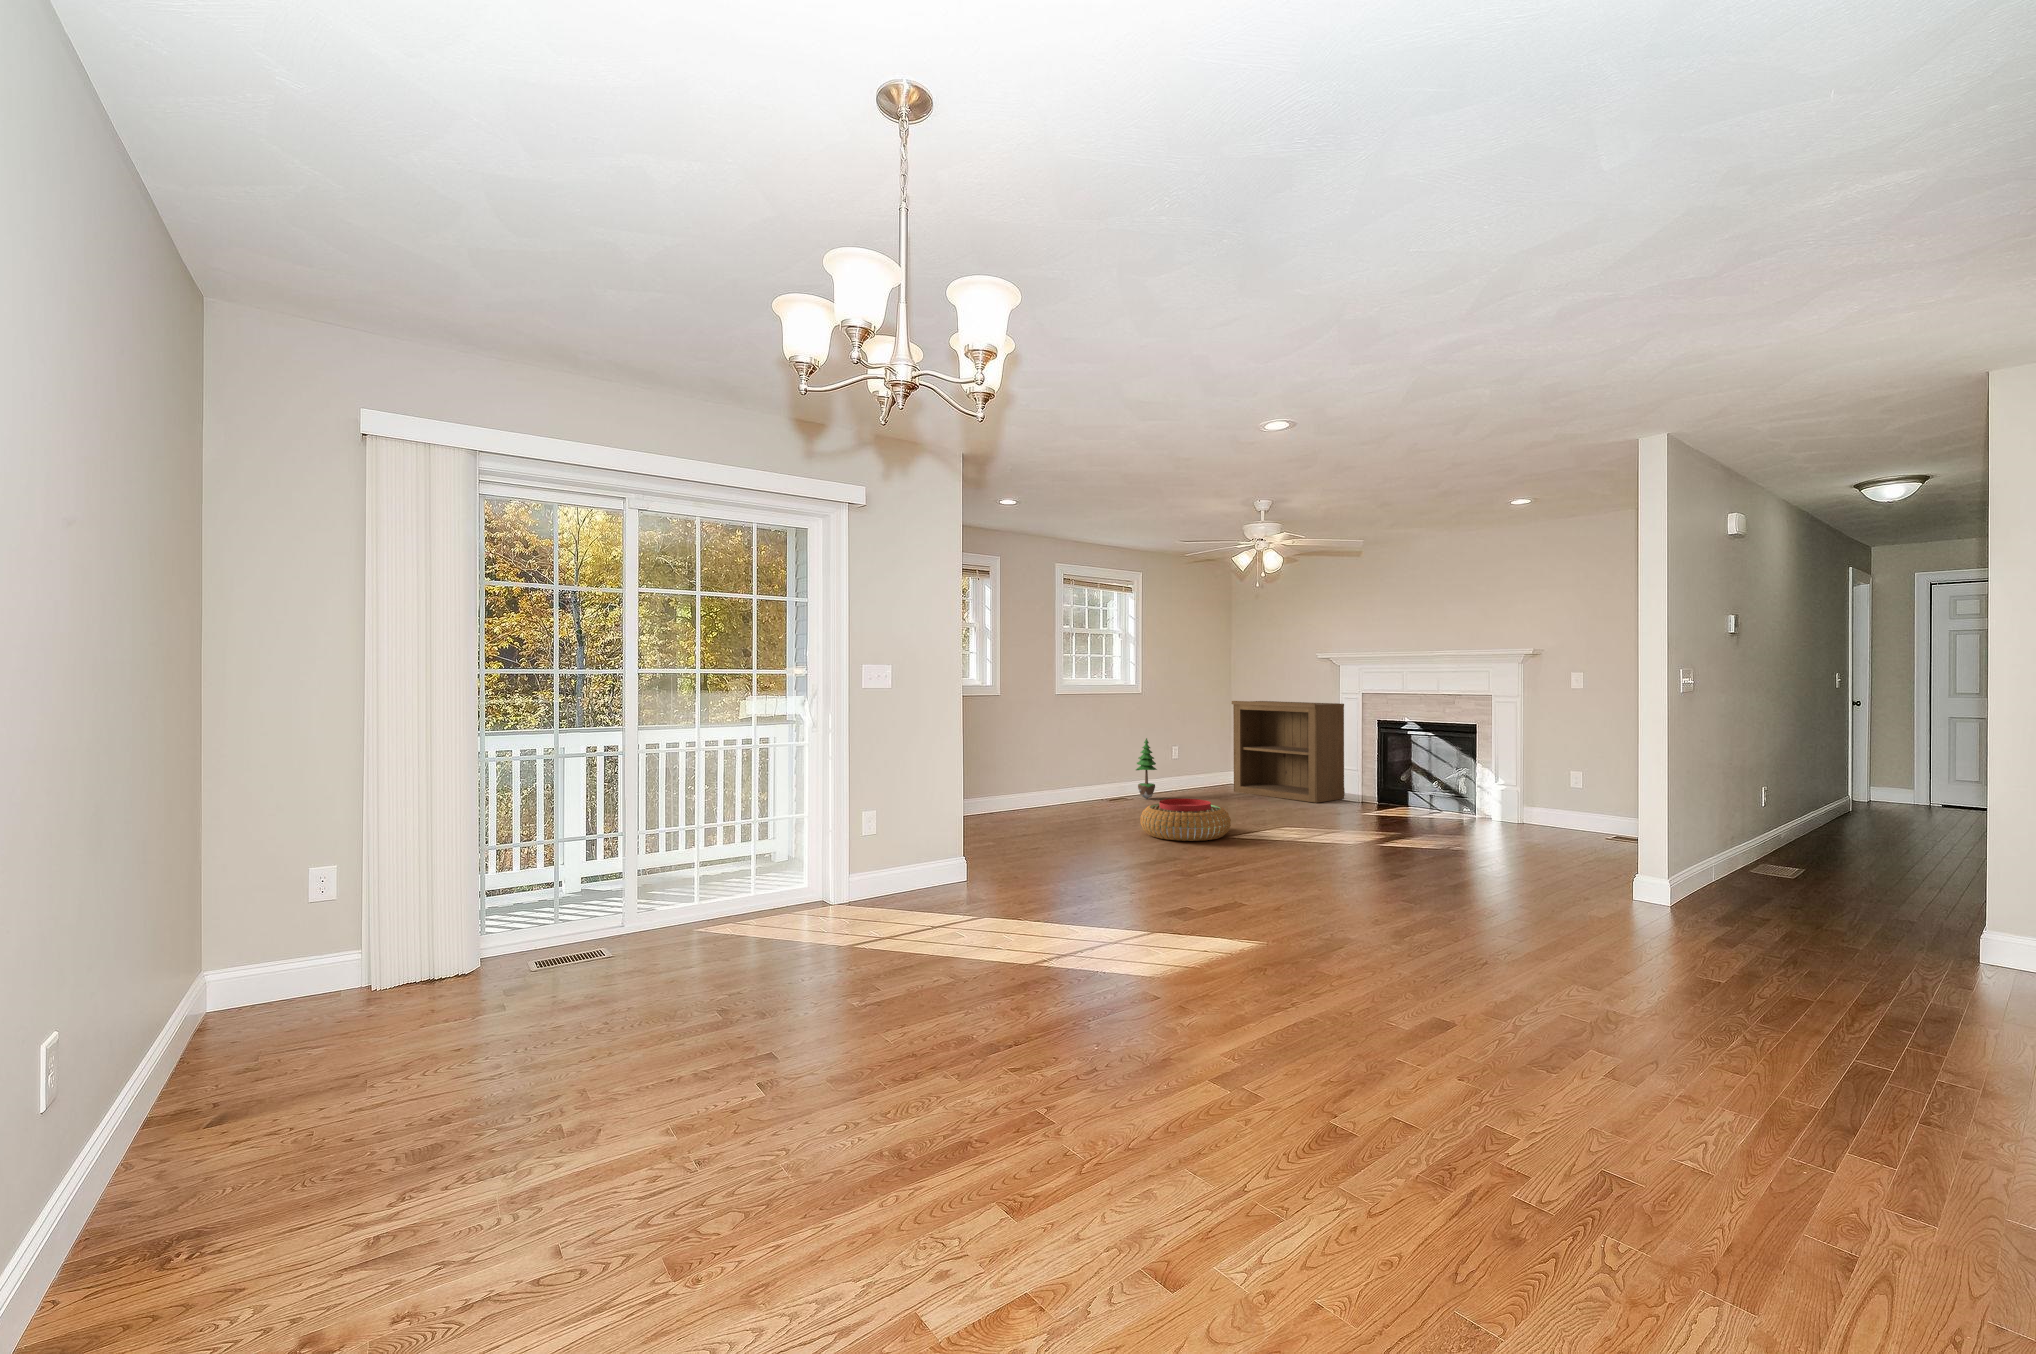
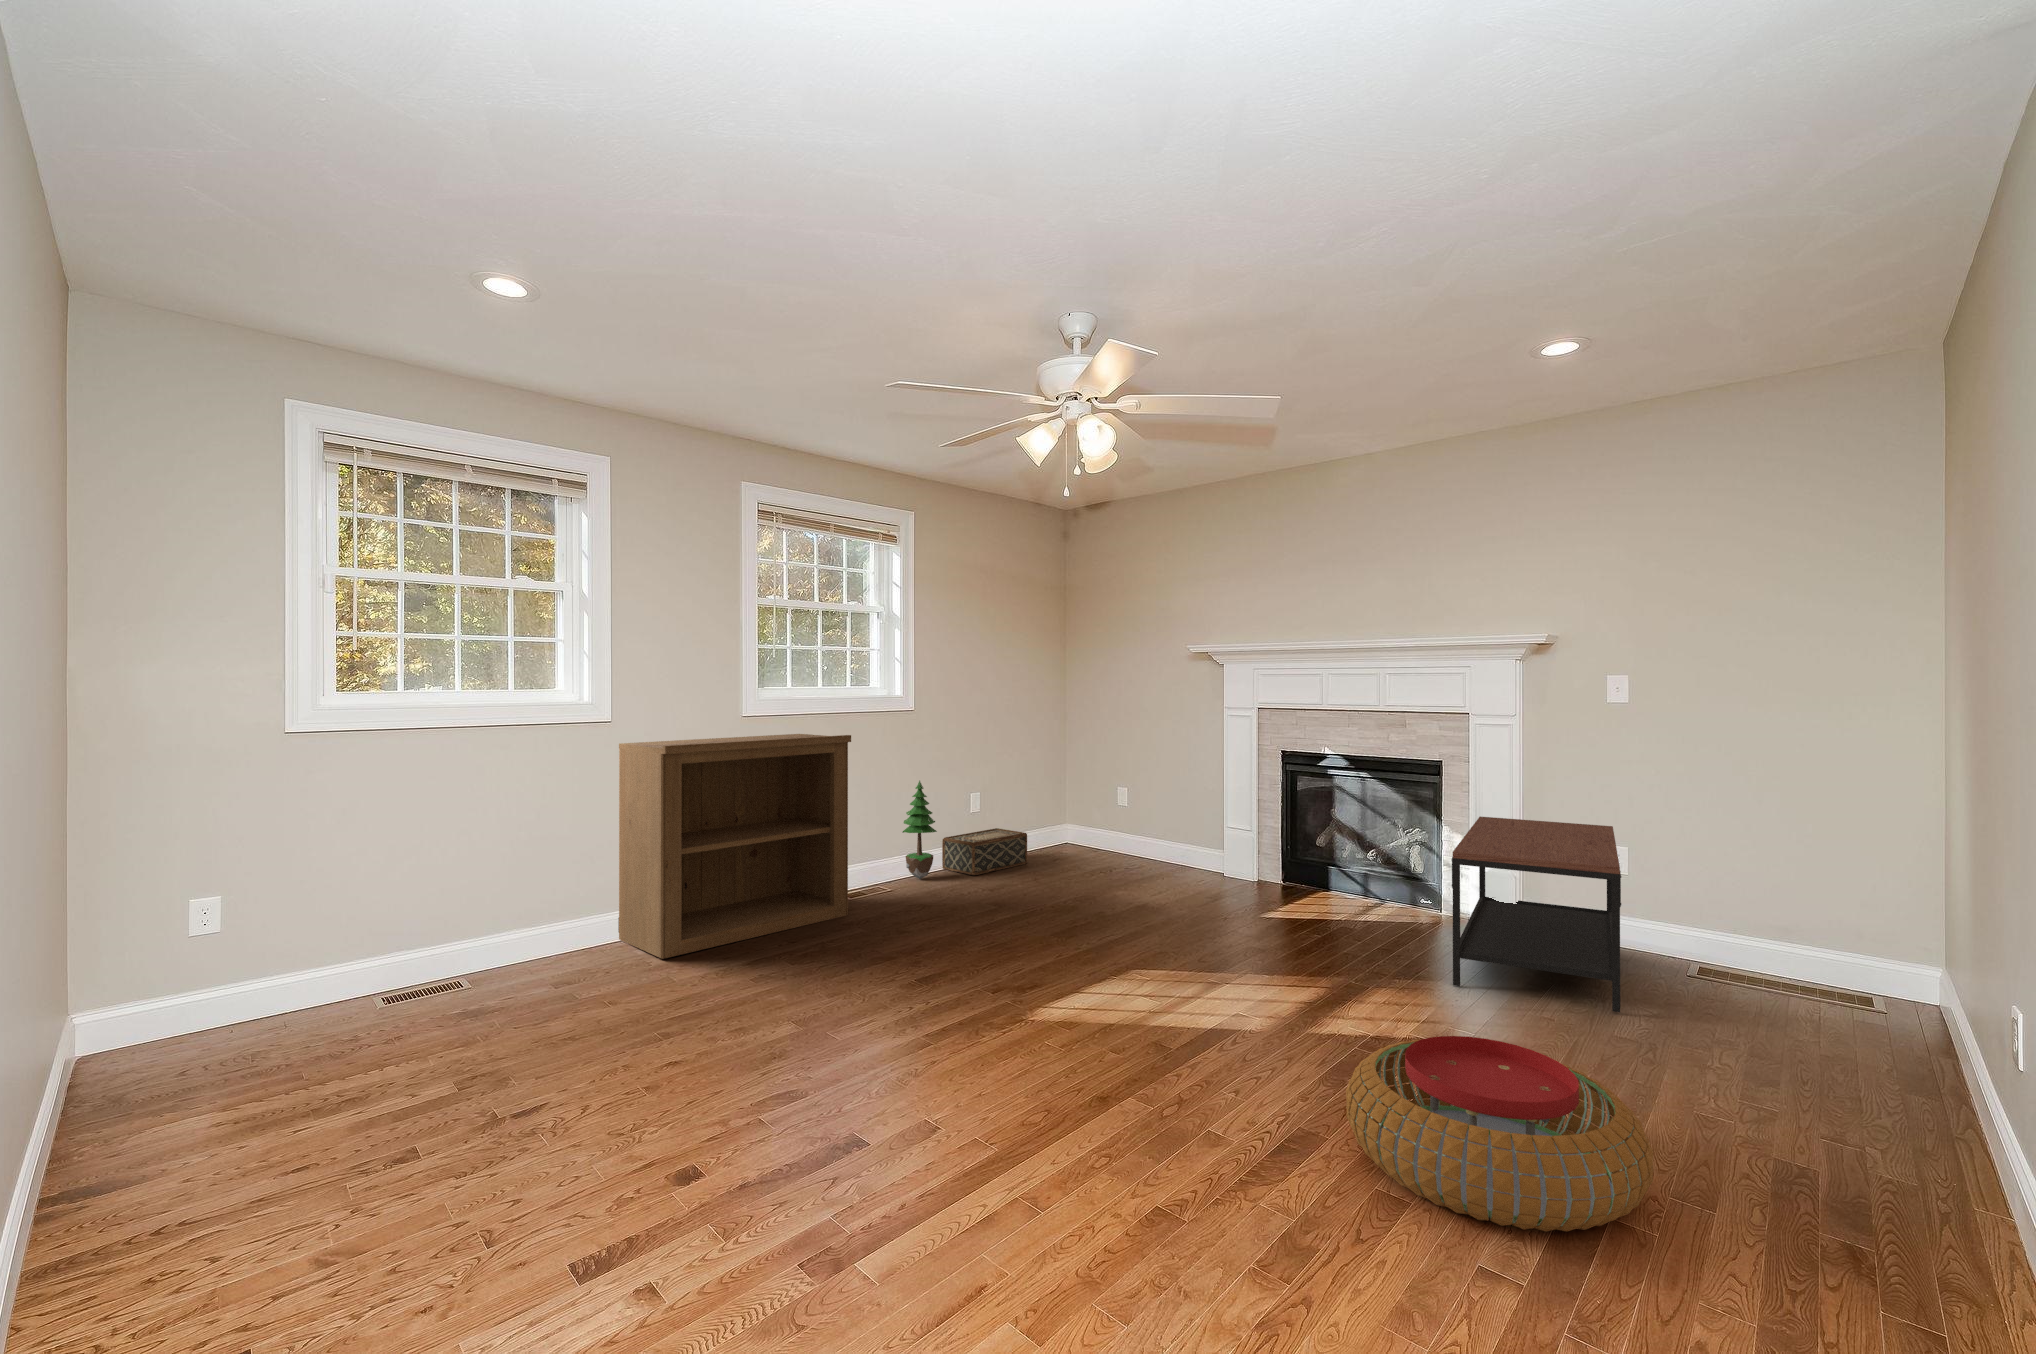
bookshelf: present [1232,701,1345,803] -> present [618,734,851,959]
coffee table: none [1465,757,1575,848] -> present [1451,817,1621,1013]
woven basket: none [1158,771,1211,798] -> present [942,828,1027,875]
pouf: present [1140,799,1231,841] -> present [1346,1036,1653,1232]

